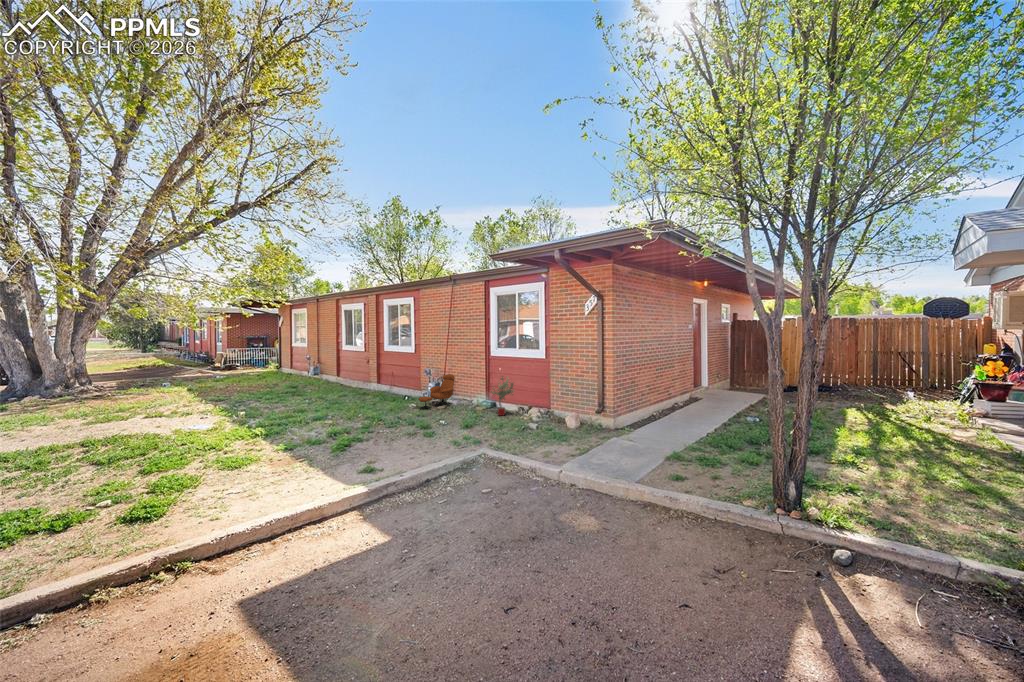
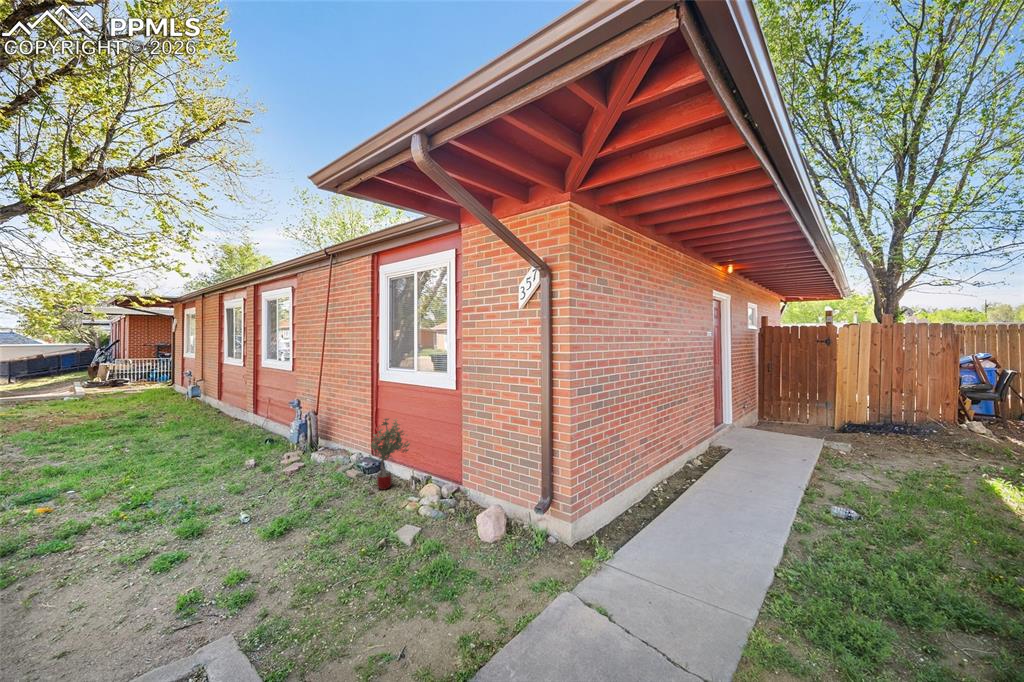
lounge chair: present [419,374,455,409] -> none [256,407,332,472]

